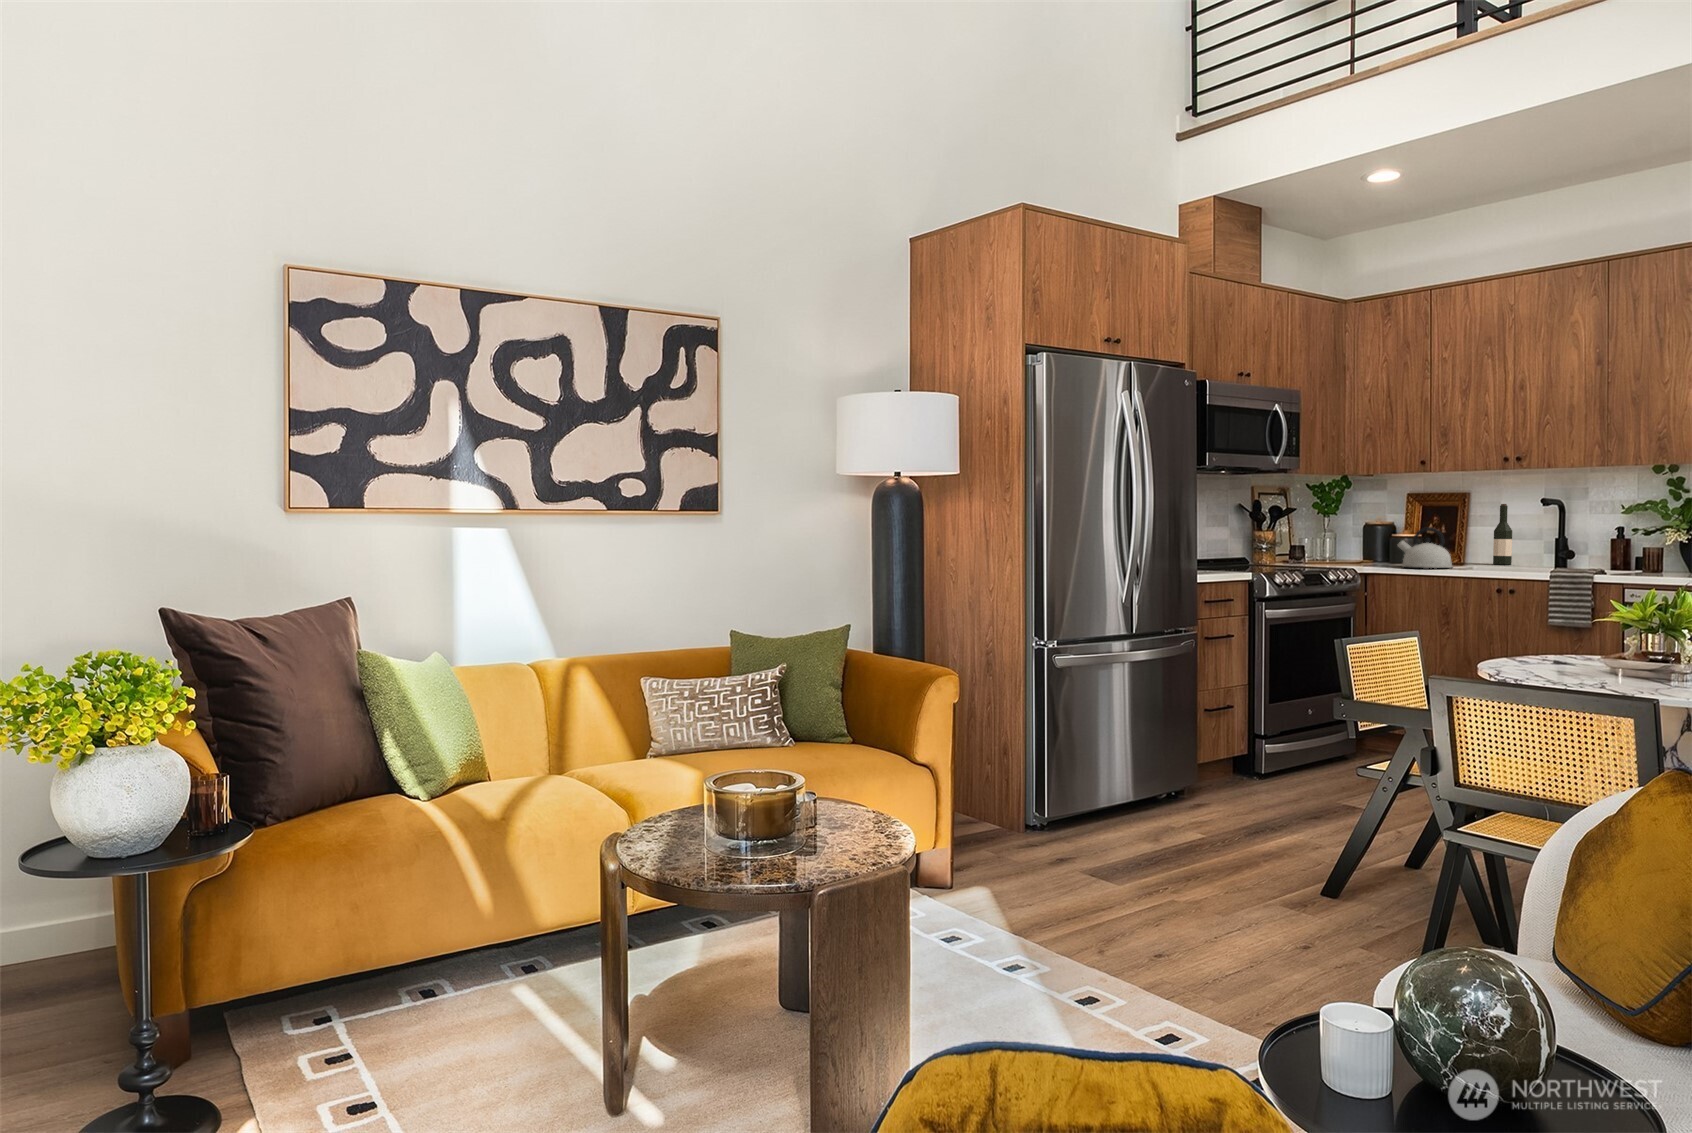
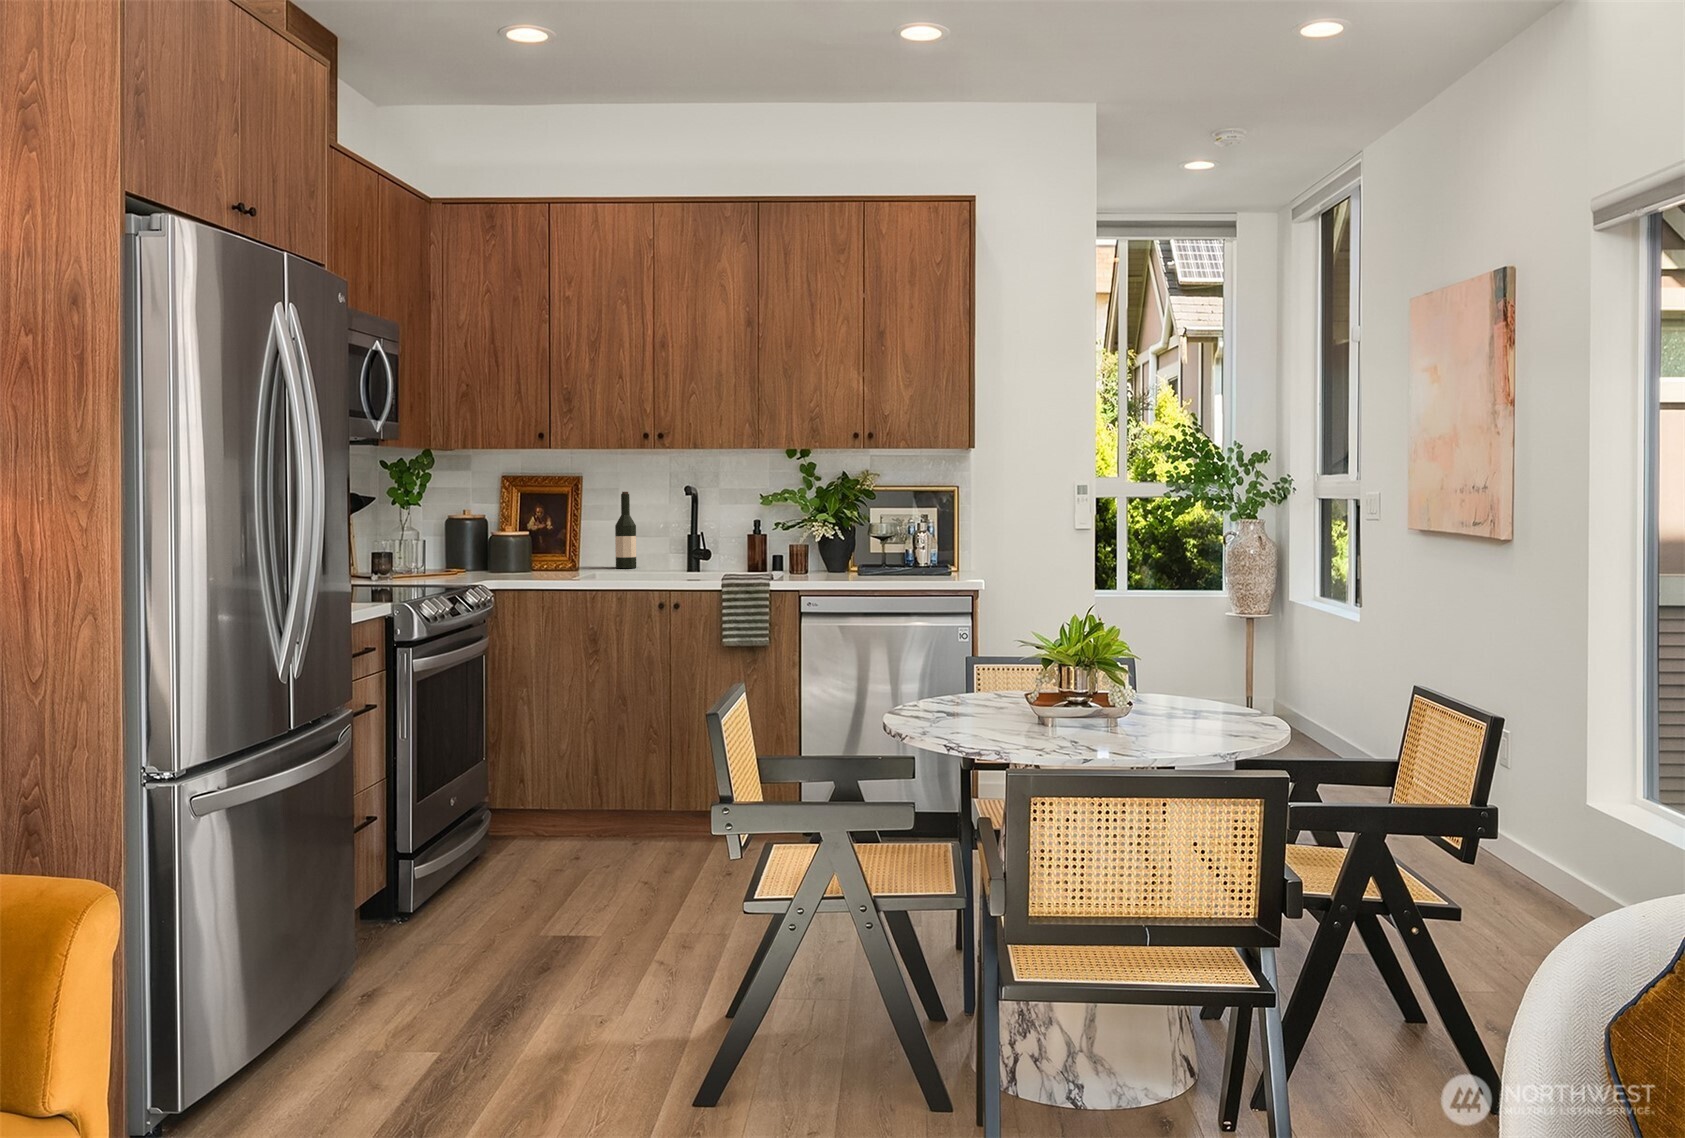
kettle: present [1398,527,1452,568] -> none [517,524,586,579]

